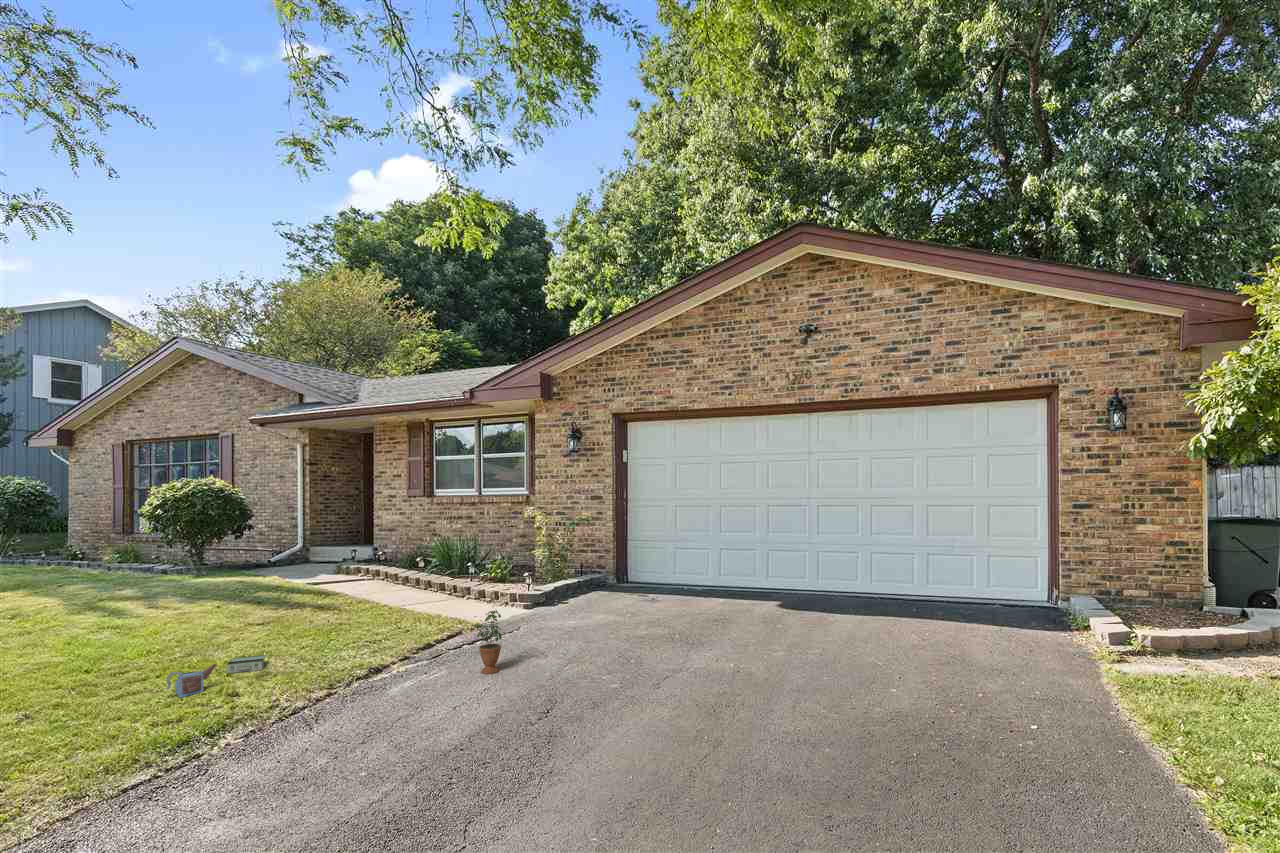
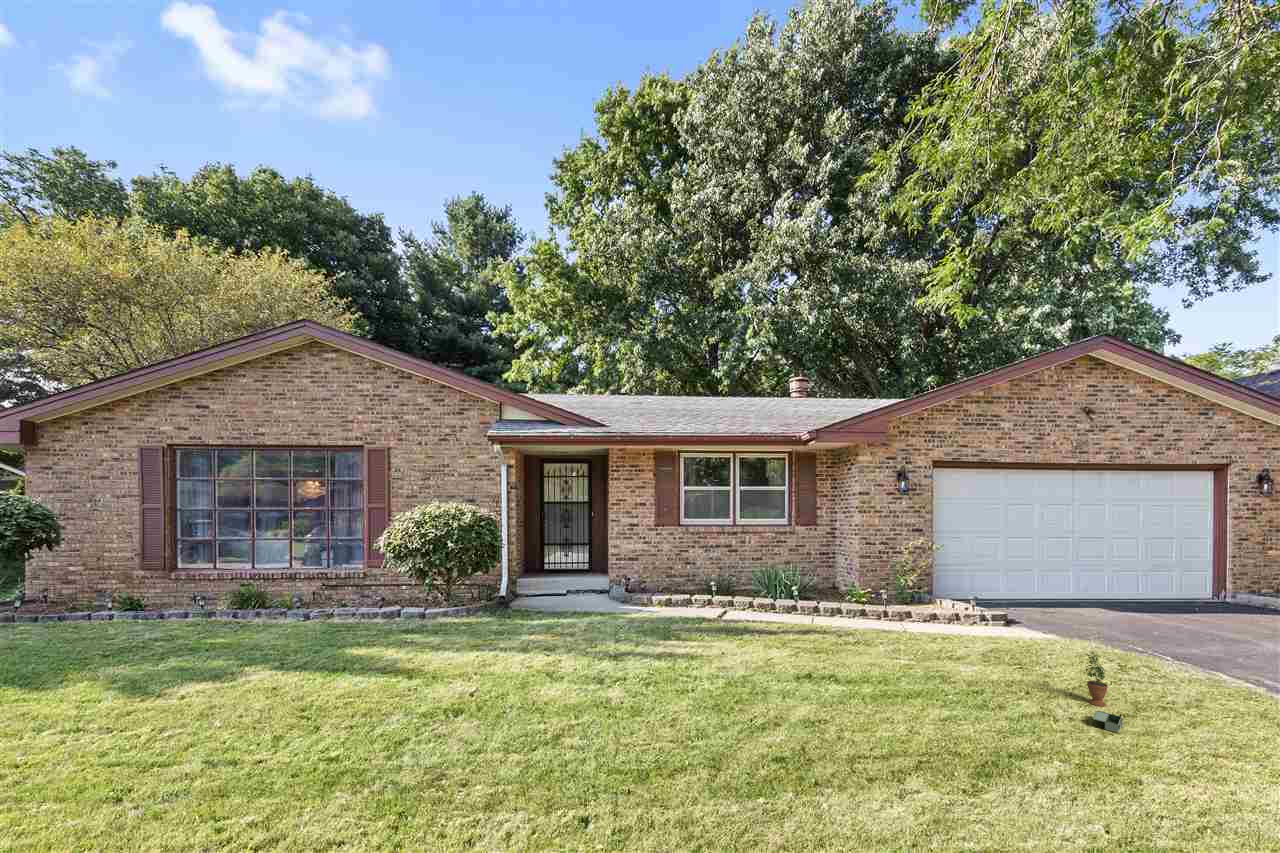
potted plant: present [475,610,502,674] -> present [1086,653,1108,706]
watering can: present [166,664,217,698] -> none [1170,725,1203,761]

